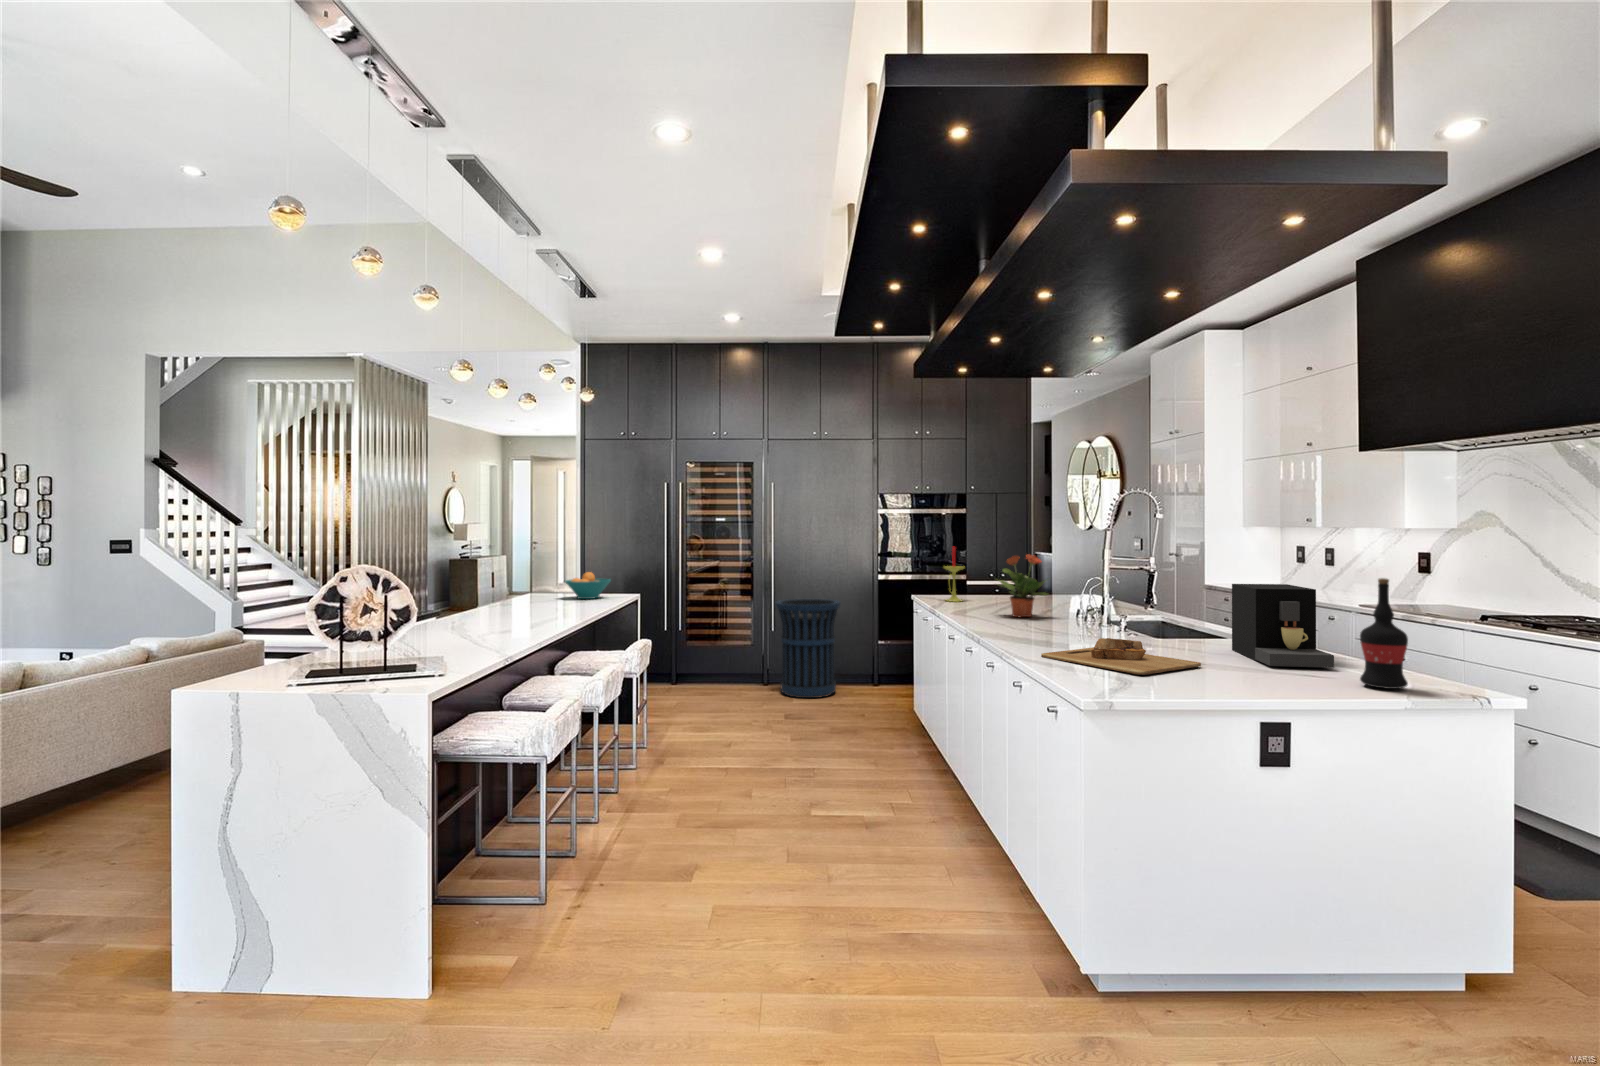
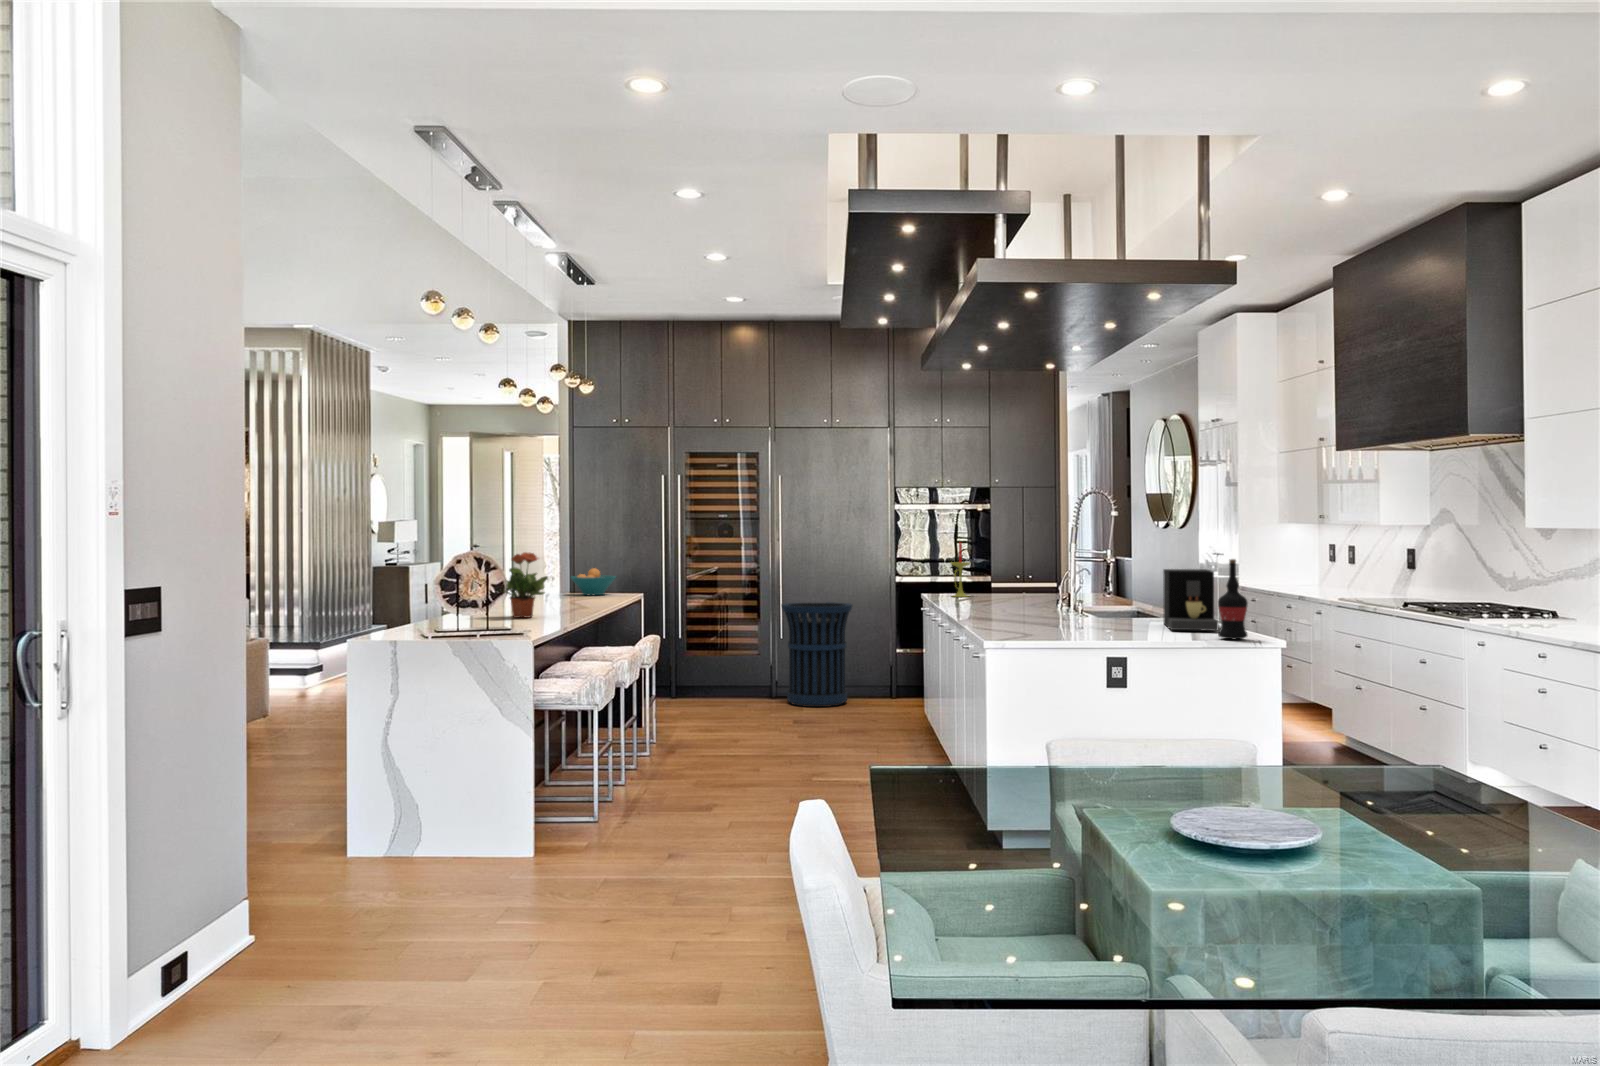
potted plant: present [998,555,1048,617] -> present [504,552,548,618]
cutting board: present [1041,638,1201,675] -> none [1000,610,1118,633]

